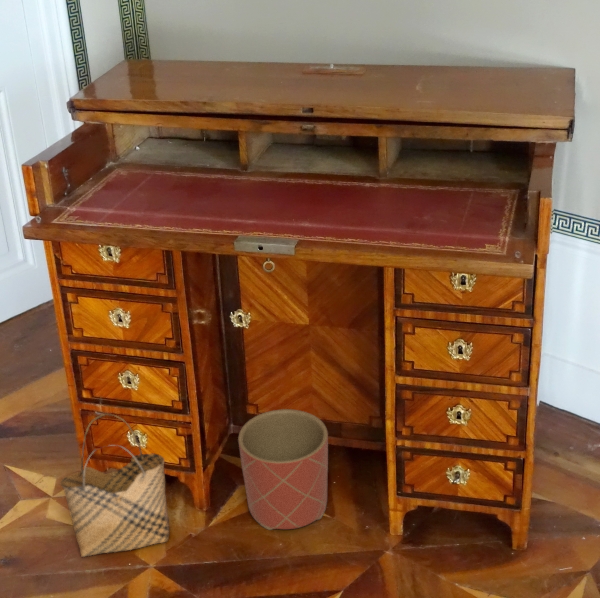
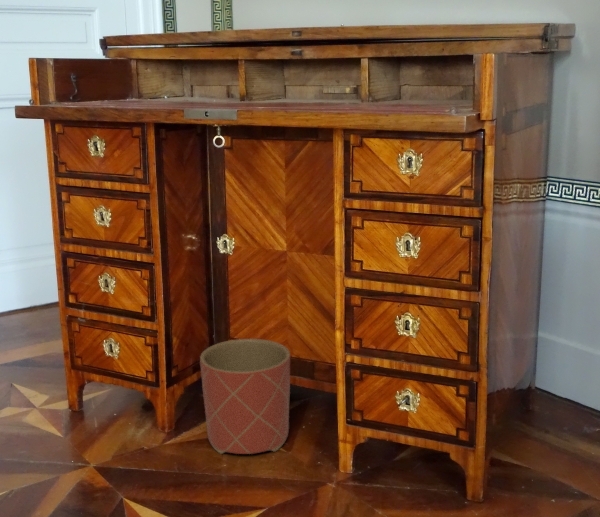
woven basket: present [60,414,169,557] -> none [20,309,126,451]

